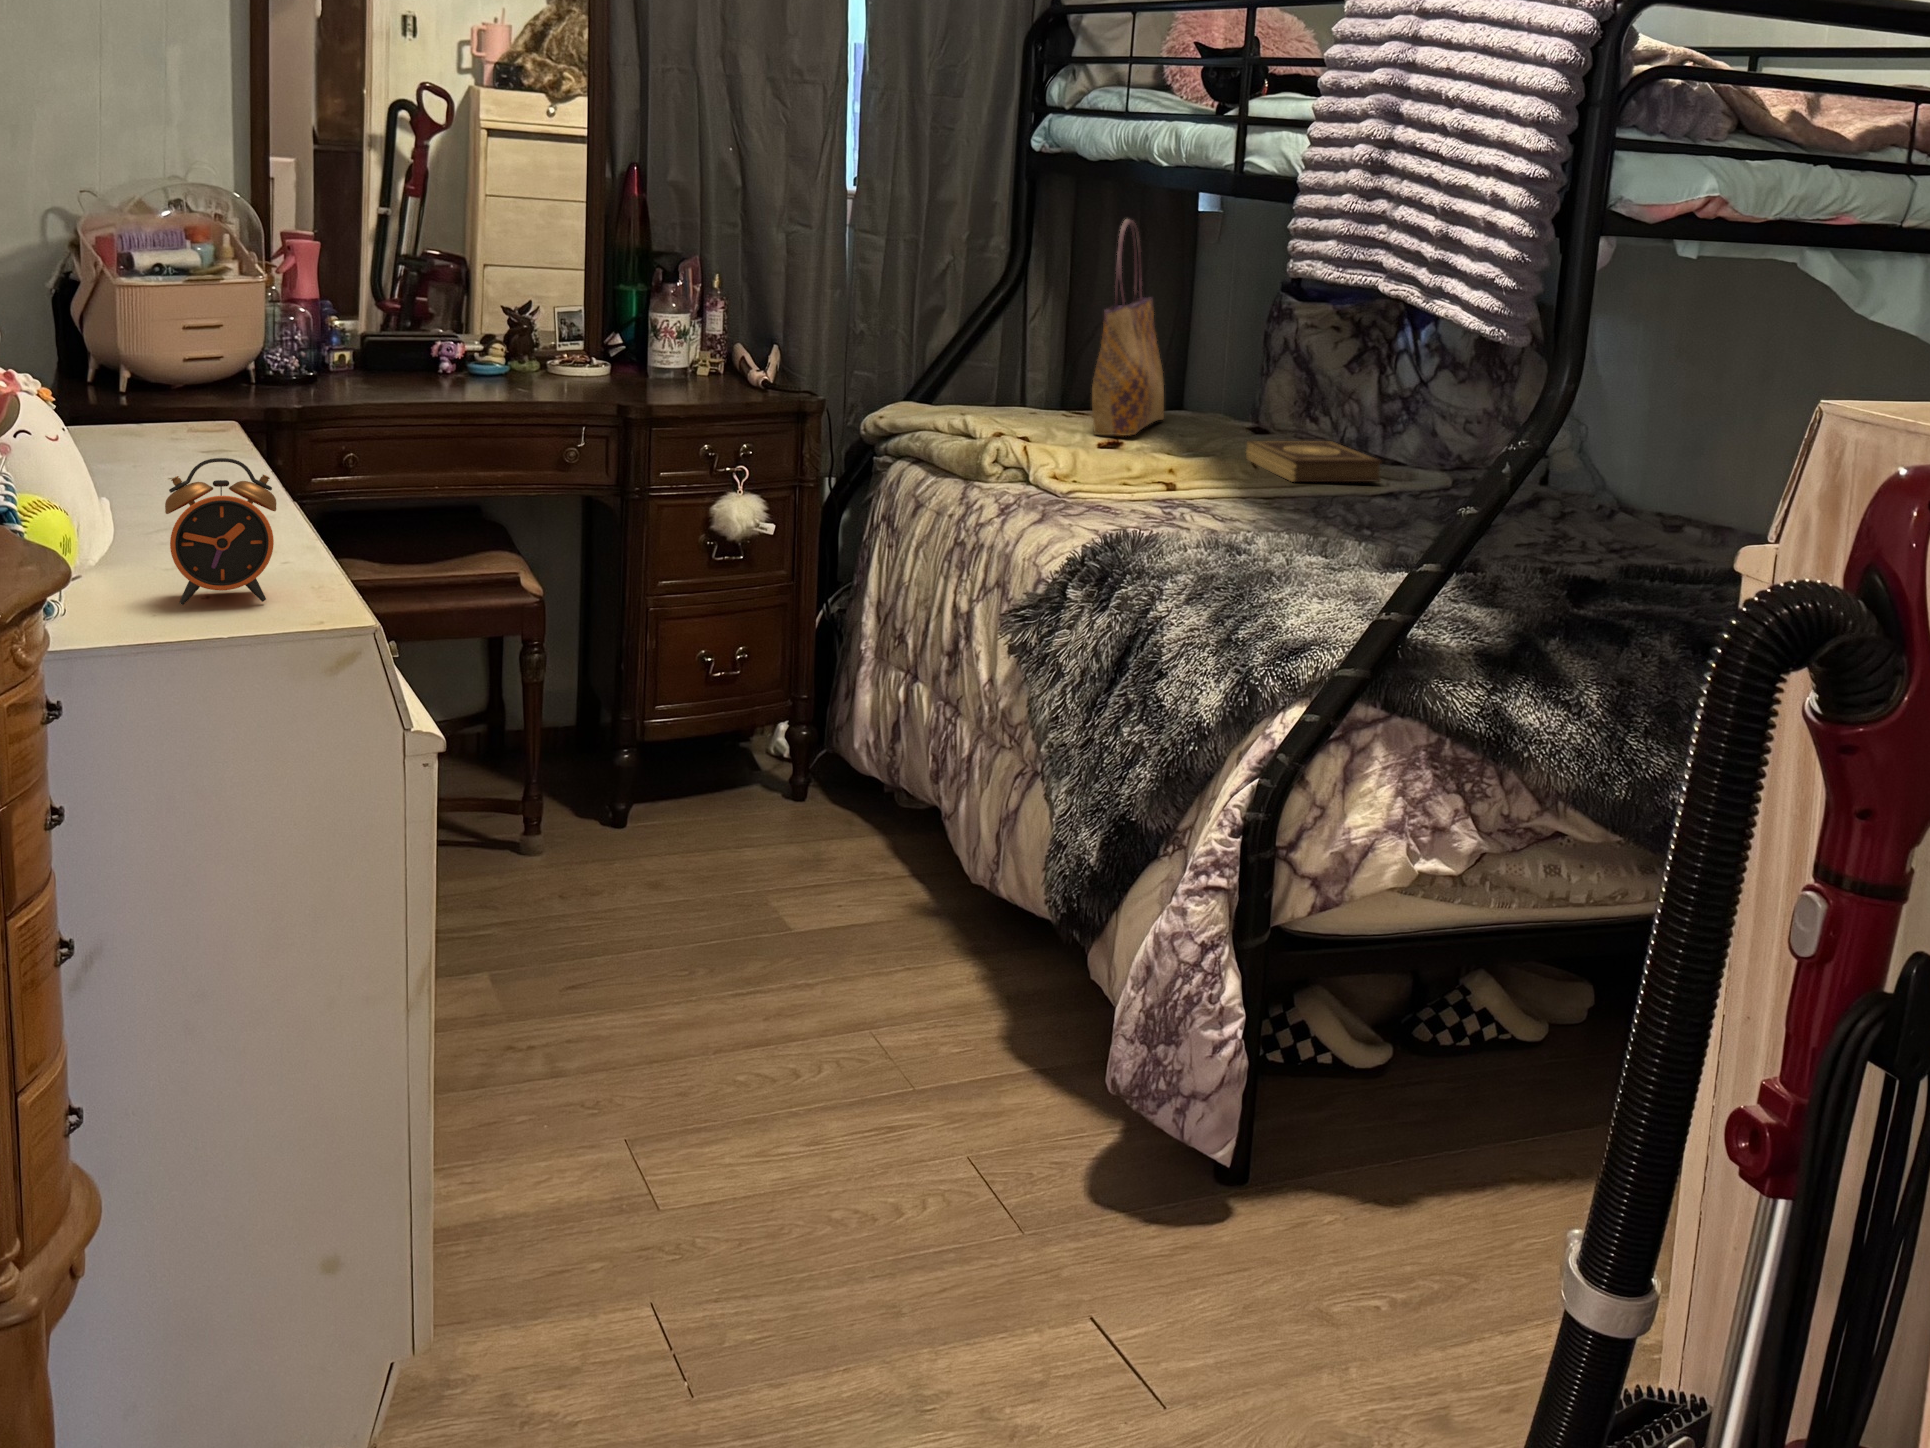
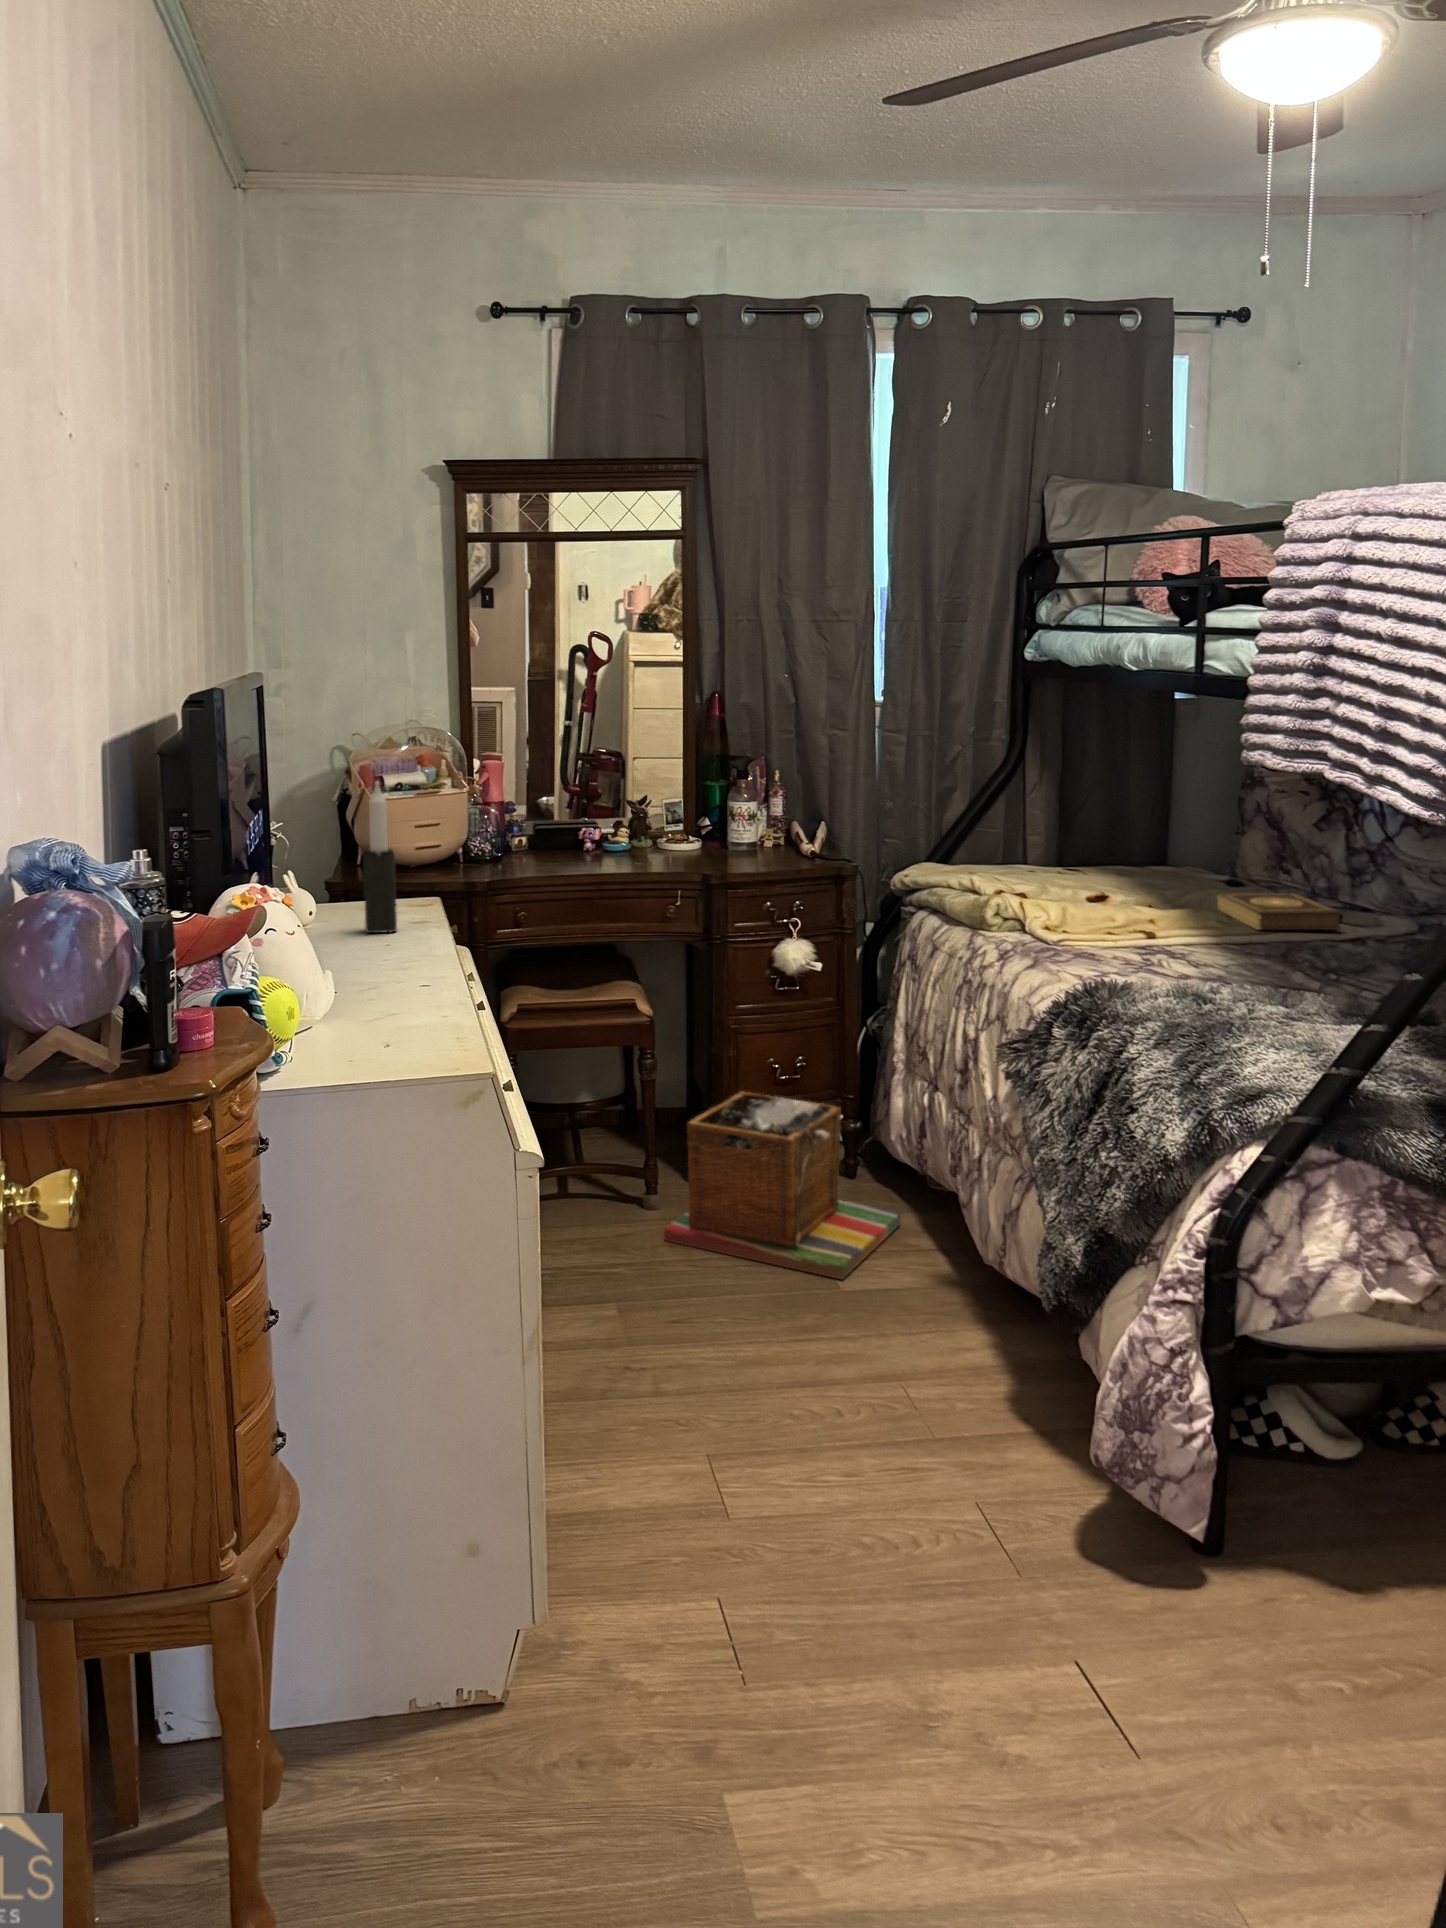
tote bag: present [1092,219,1164,436] -> none [1082,713,1146,890]
candle: none [143,248,193,464] -> present [363,781,397,933]
alarm clock: present [165,458,276,605] -> none [348,946,422,1054]
laundry basket: none [556,691,866,919] -> present [664,1091,901,1279]

